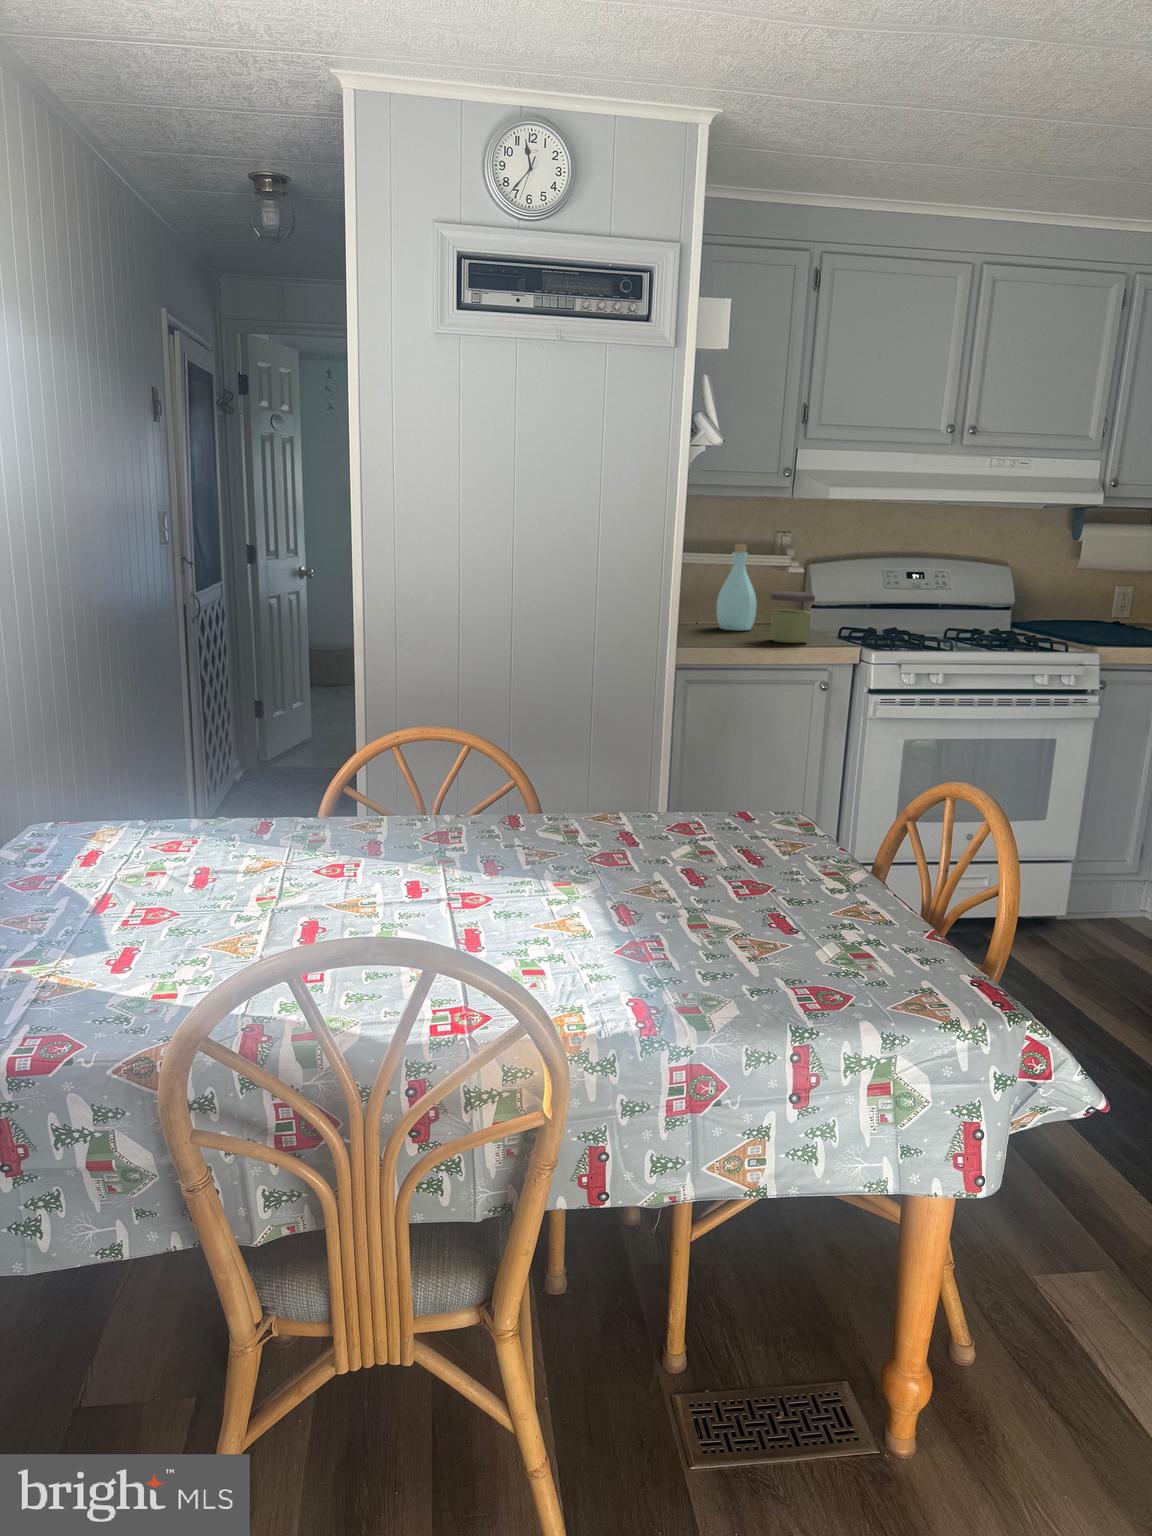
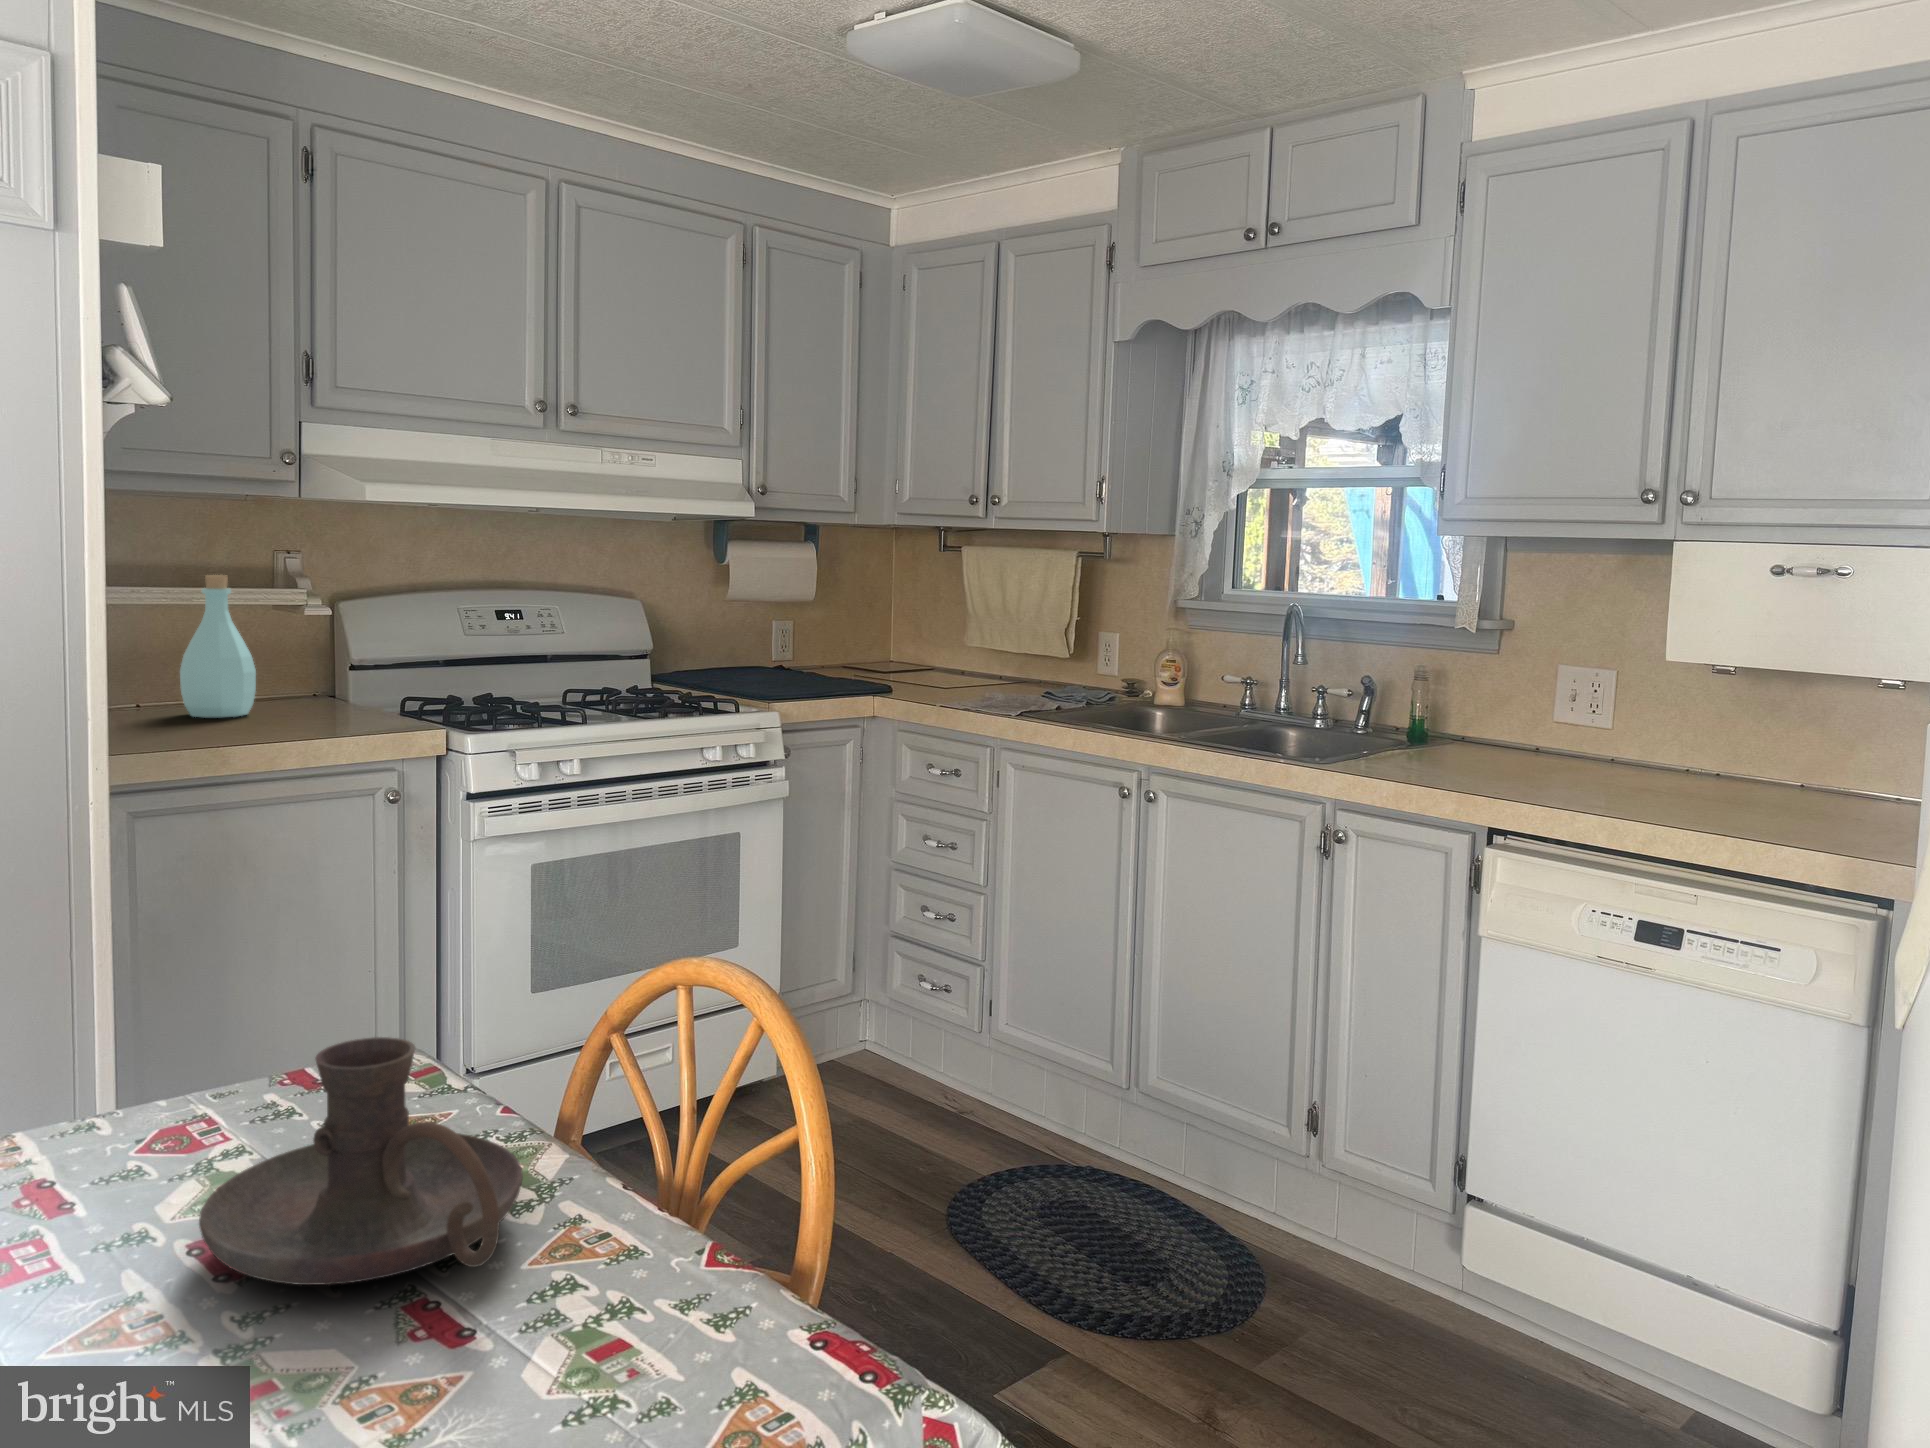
jar: present [770,591,815,643] -> none [282,649,362,733]
candle holder: none [687,786,838,903] -> present [199,1037,523,1285]

